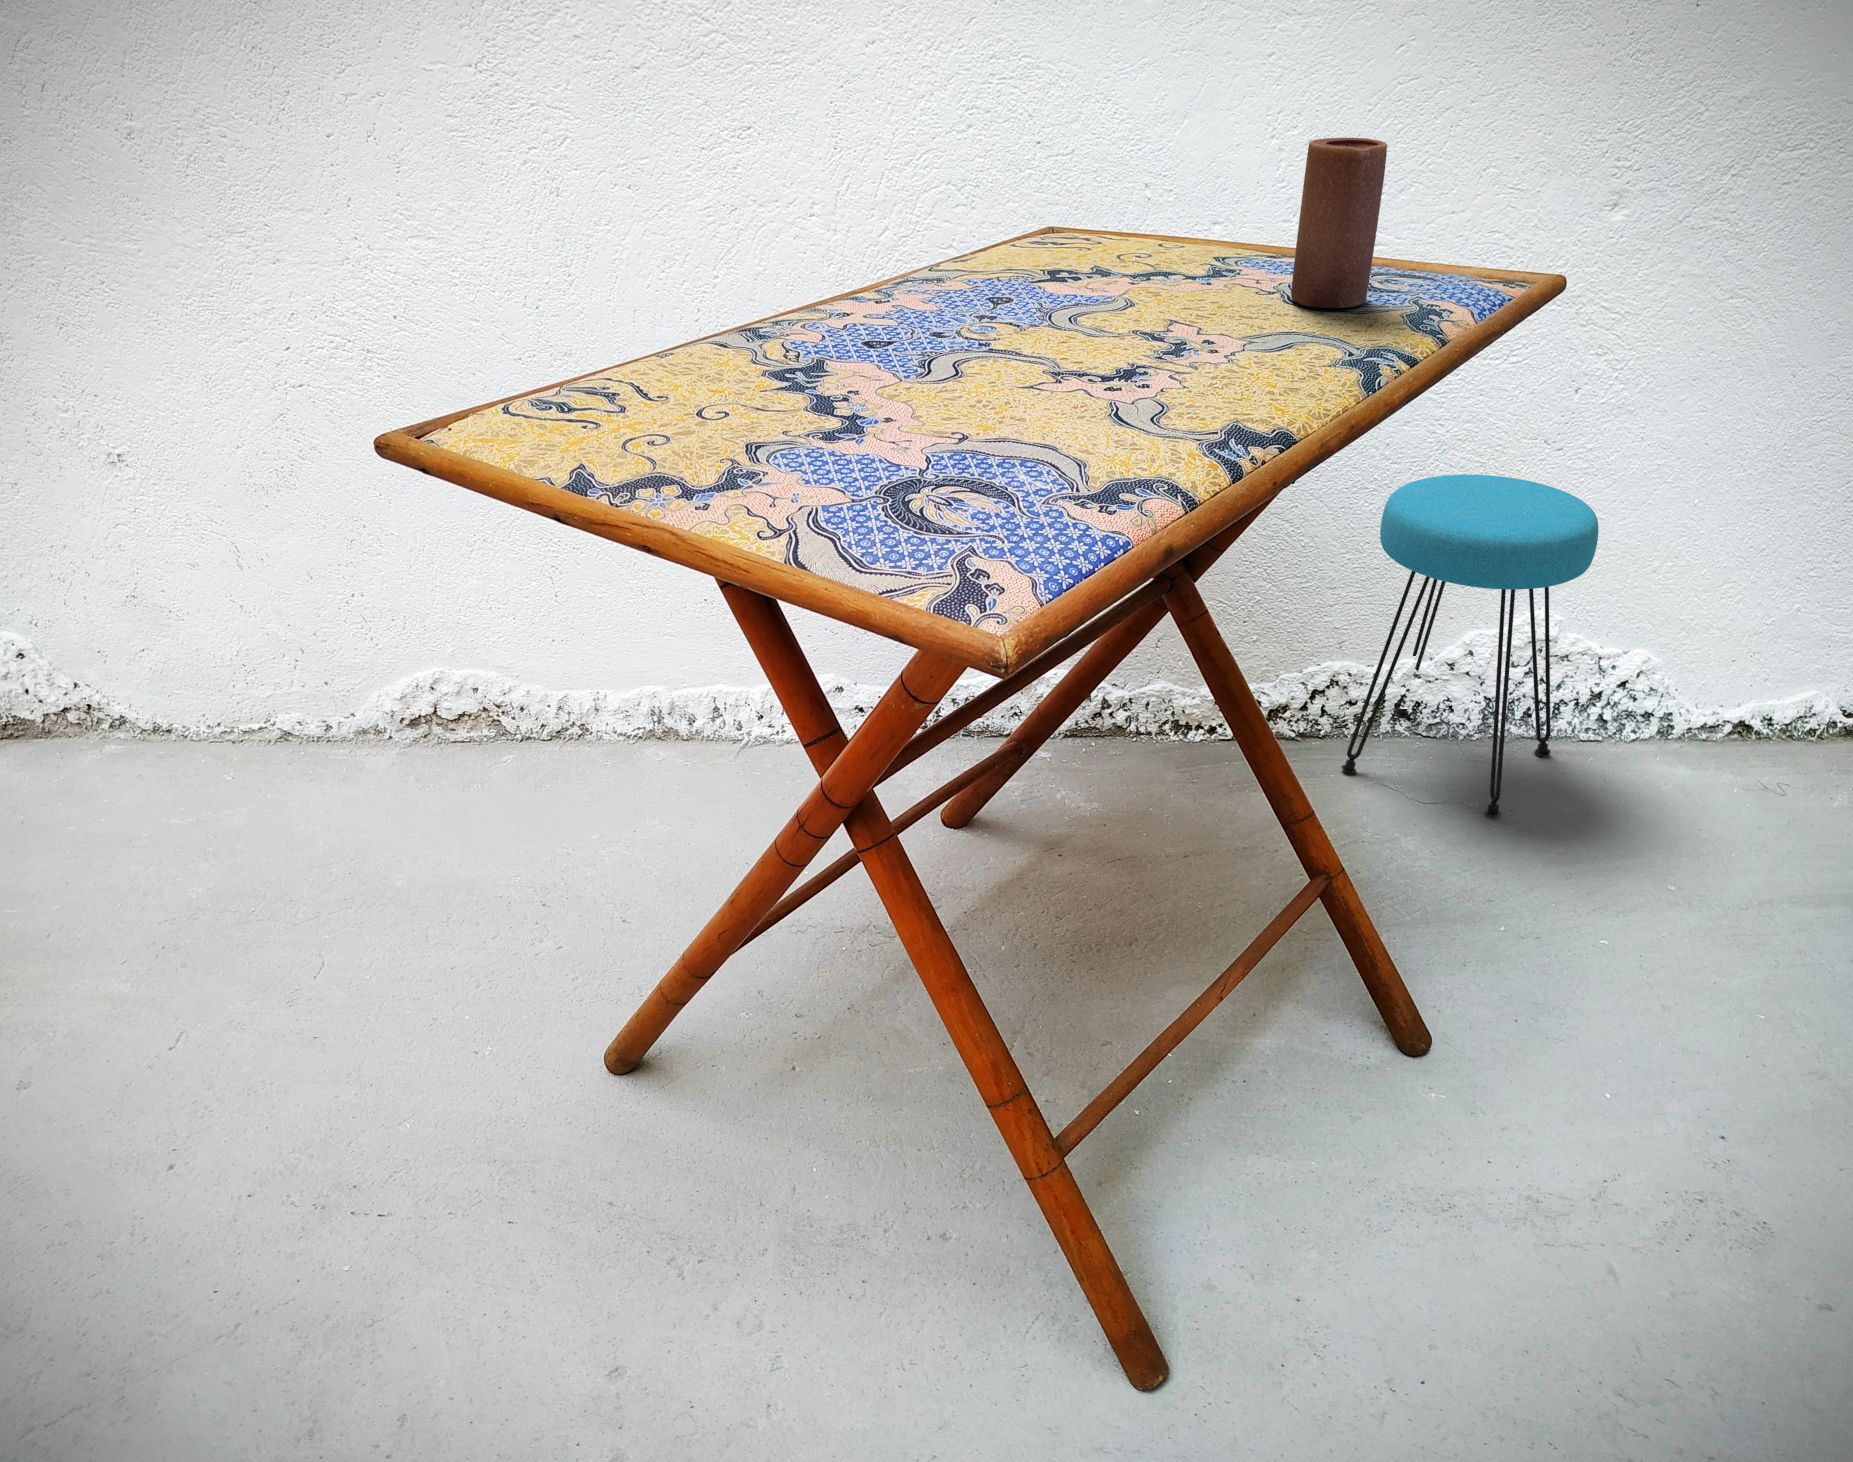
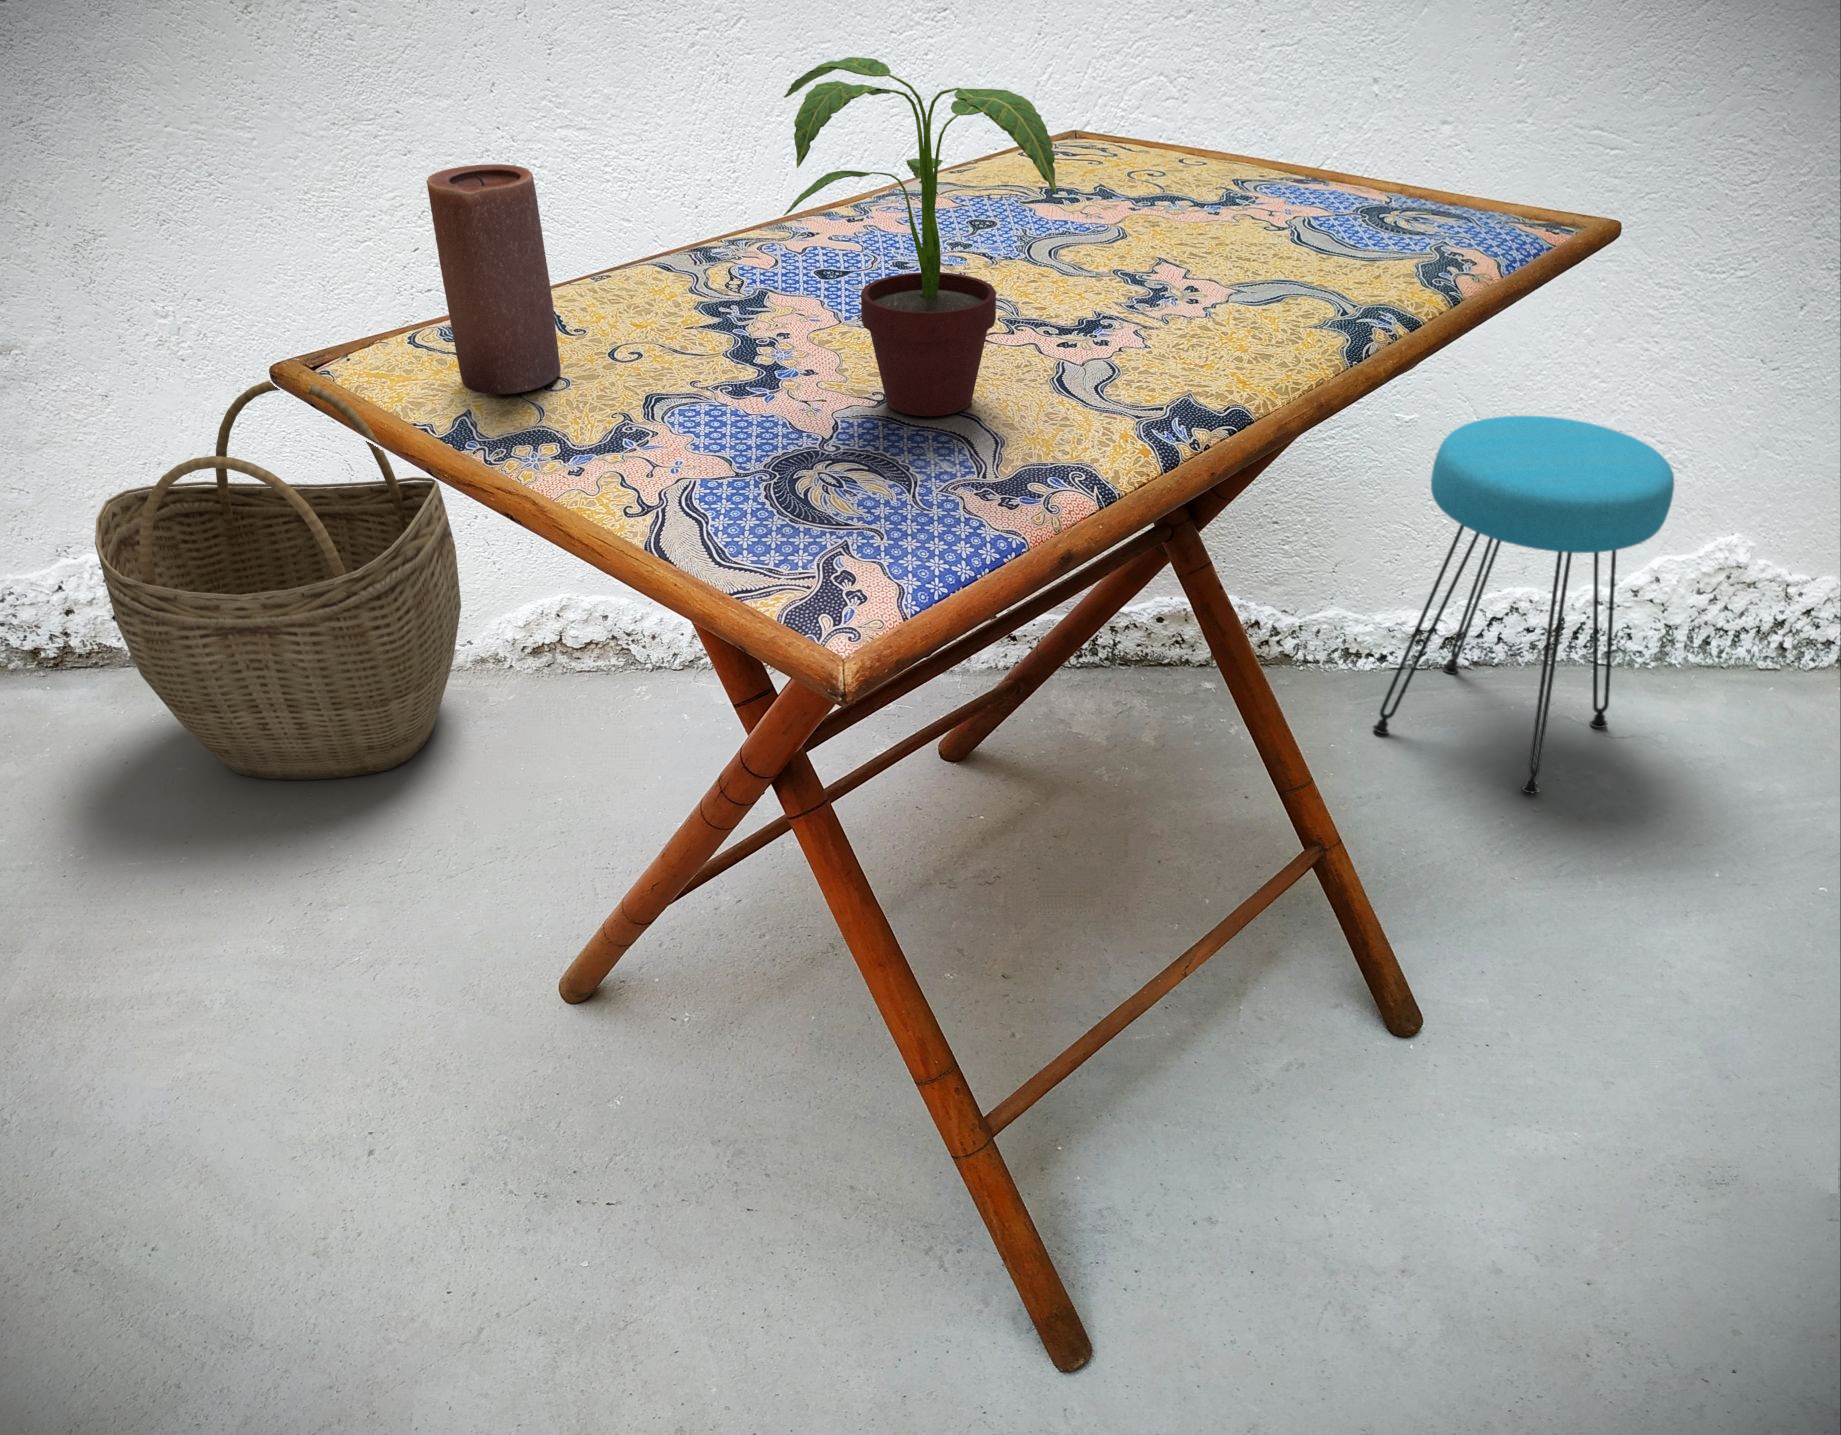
potted plant: none [862,131,1137,447] -> present [783,57,1056,416]
candle: present [1291,138,1387,308] -> present [427,164,561,394]
woven basket: none [123,492,477,880] -> present [95,381,461,780]

